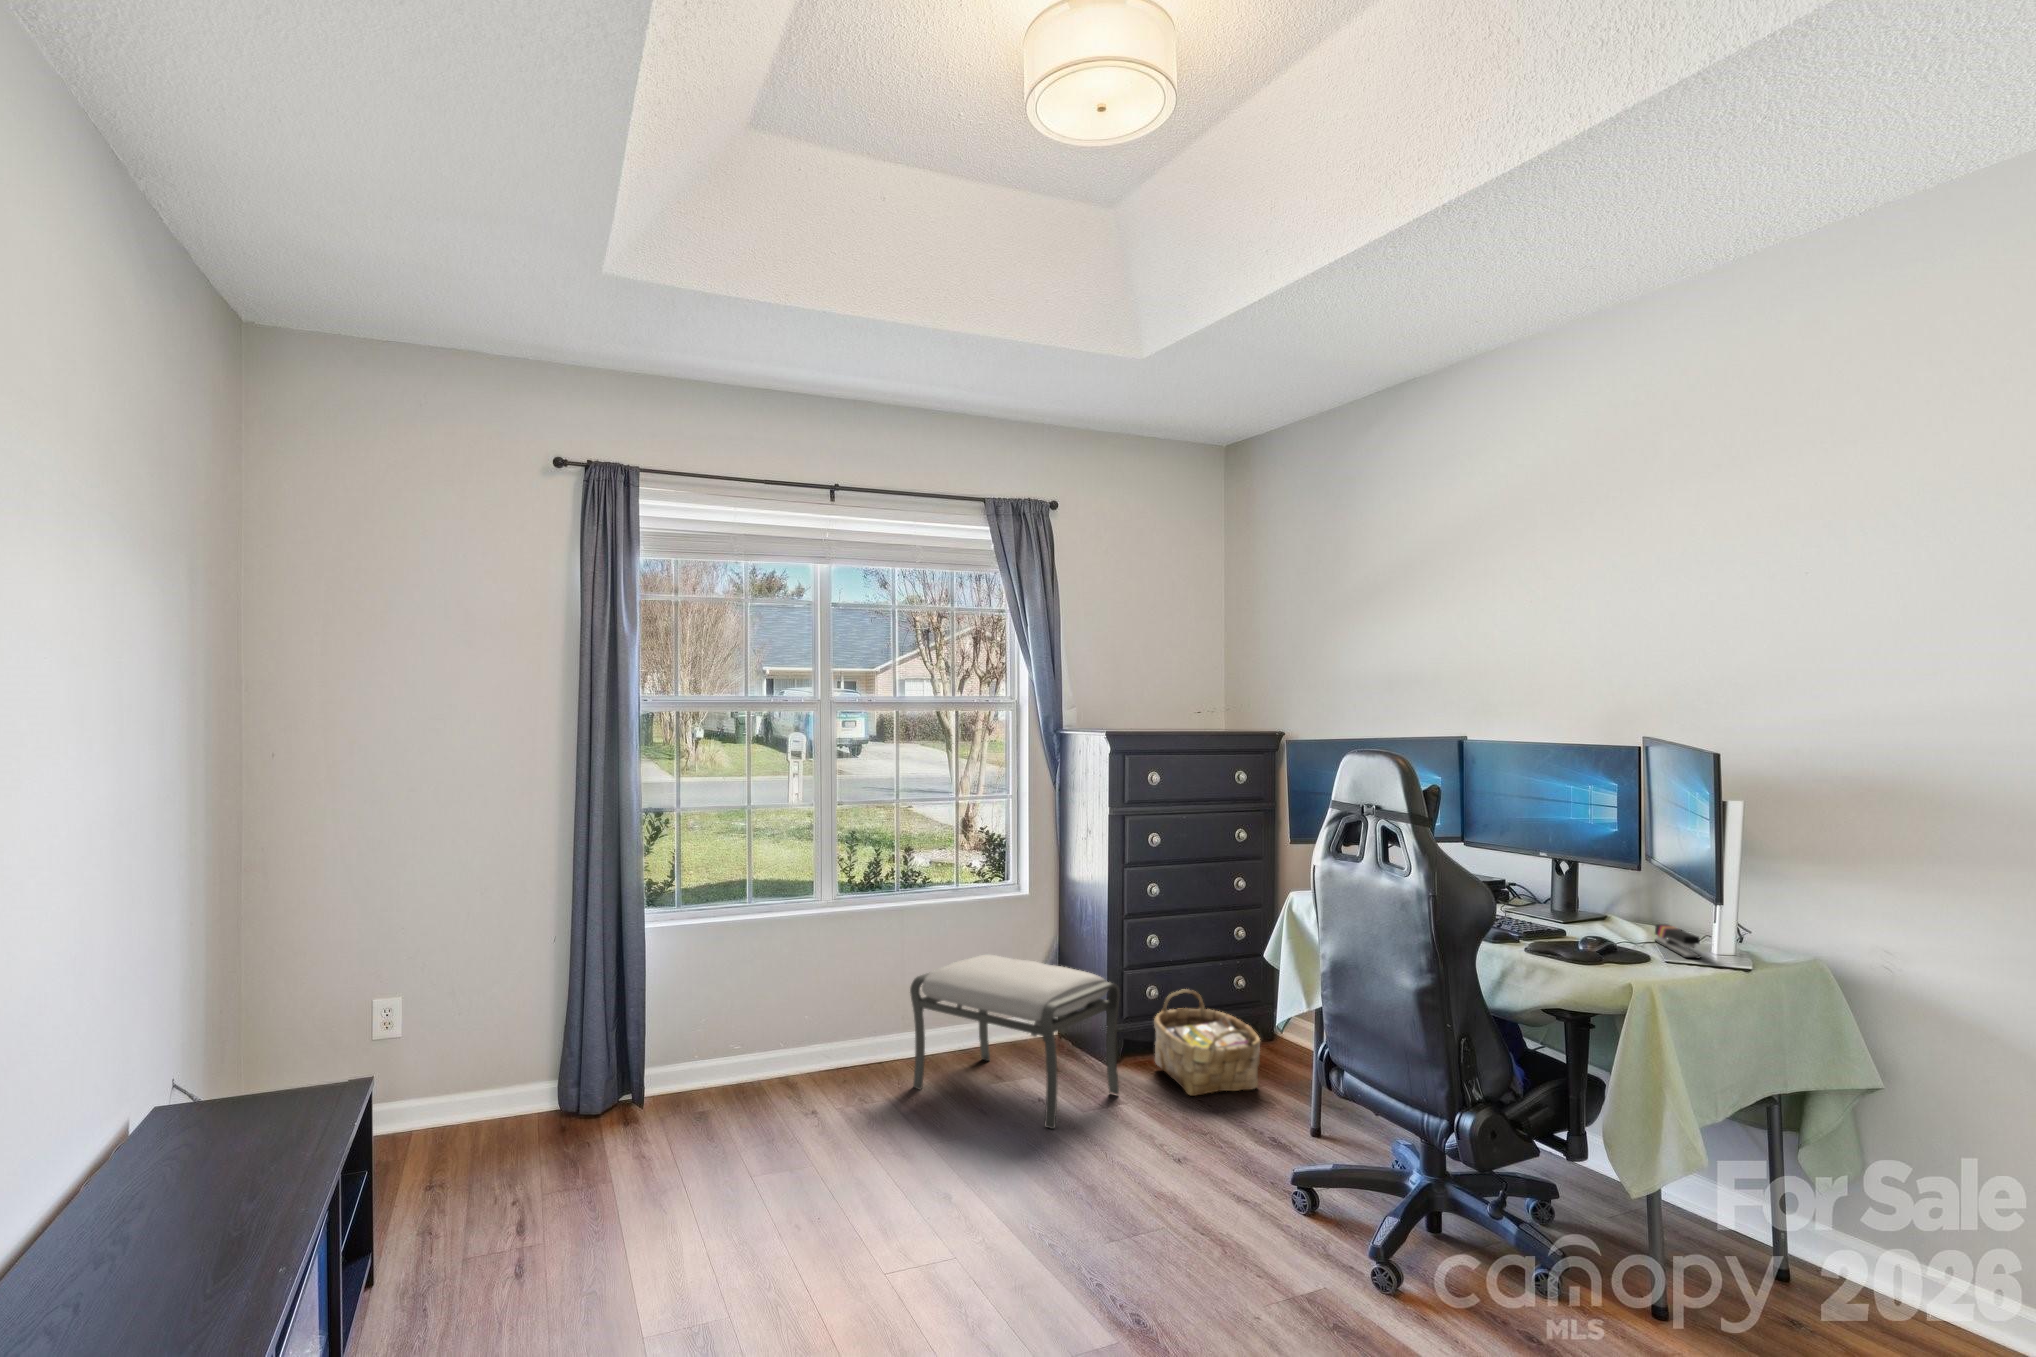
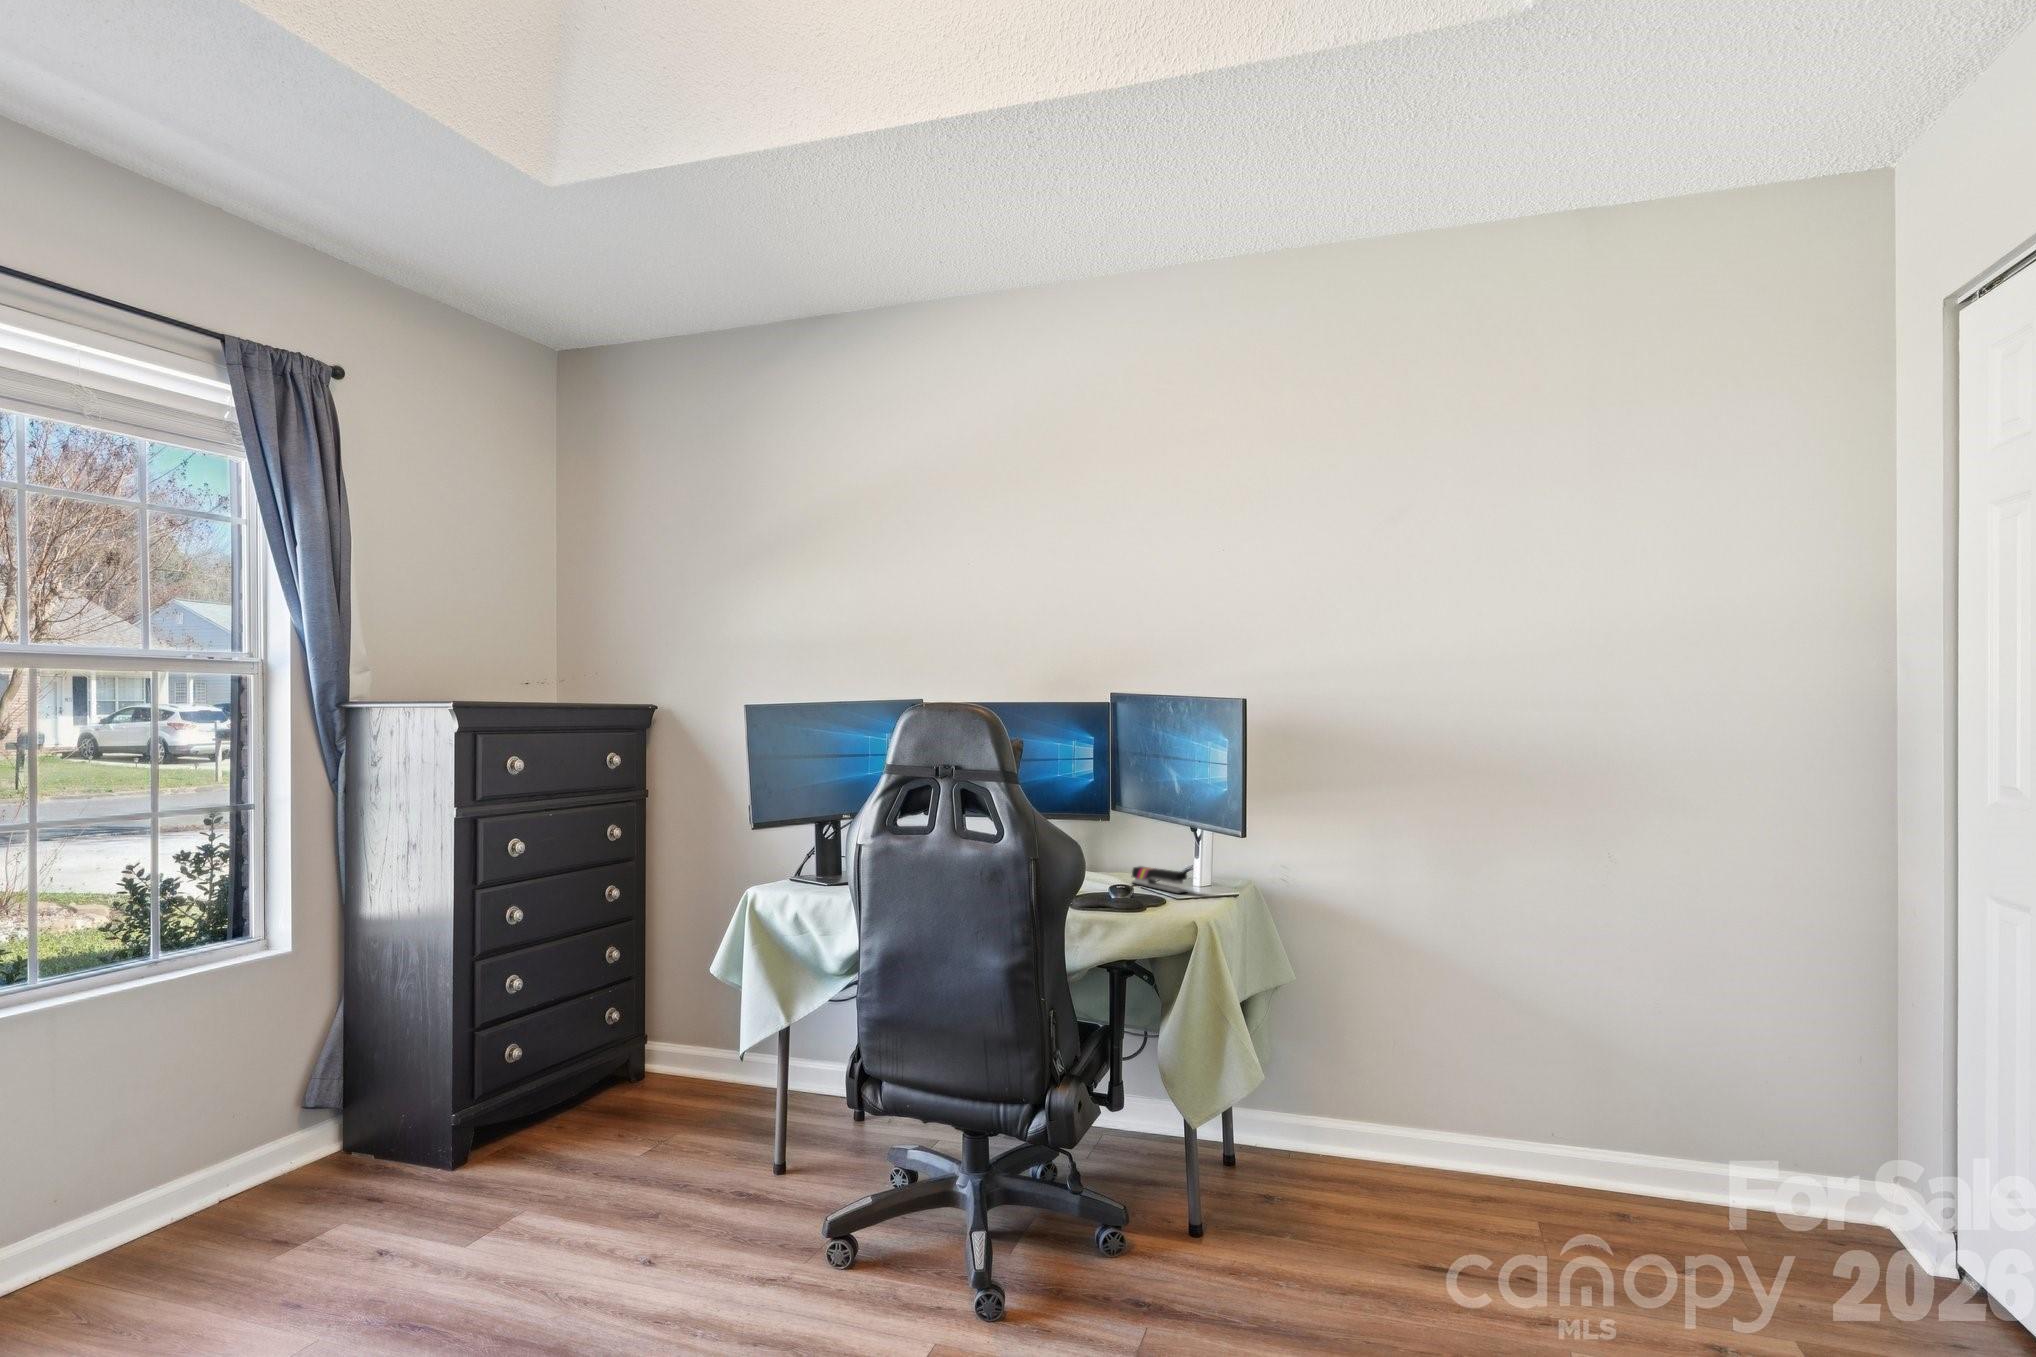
ottoman: present [910,955,1120,1129] -> none [120,1045,501,1311]
woven basket: present [1154,989,1260,1096] -> none [524,1038,678,1175]

